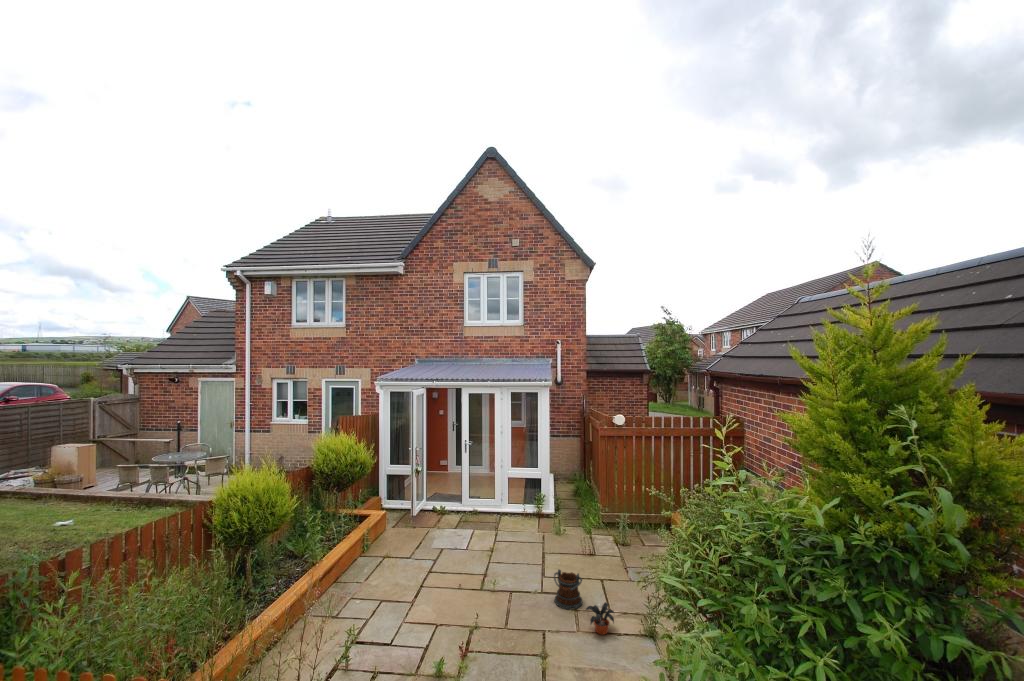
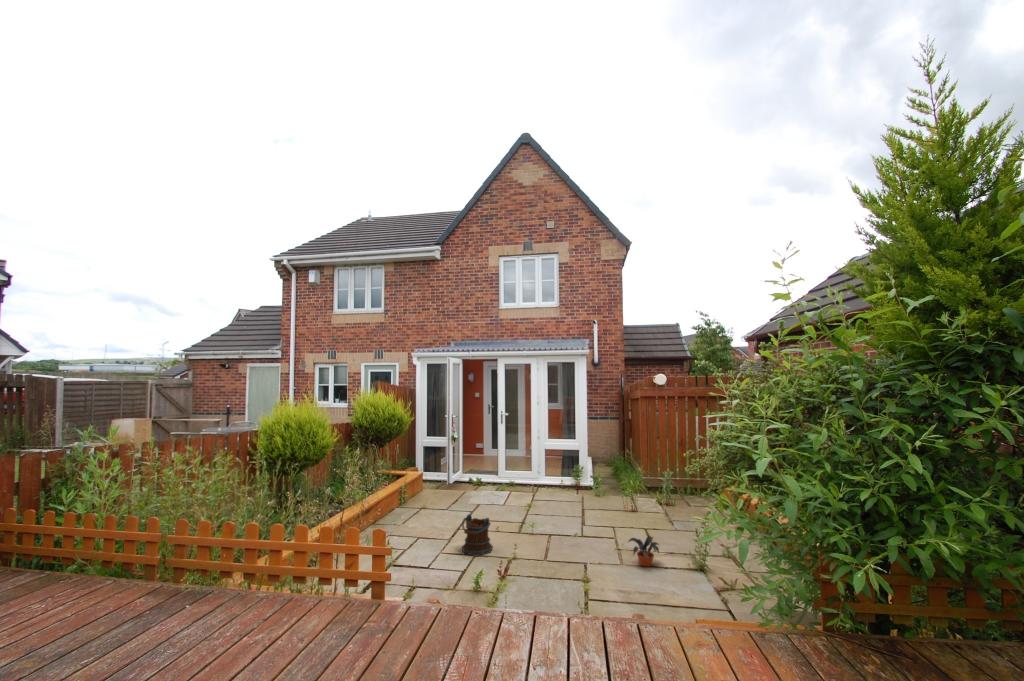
bucket: present [554,570,583,610] -> present [462,514,493,555]

